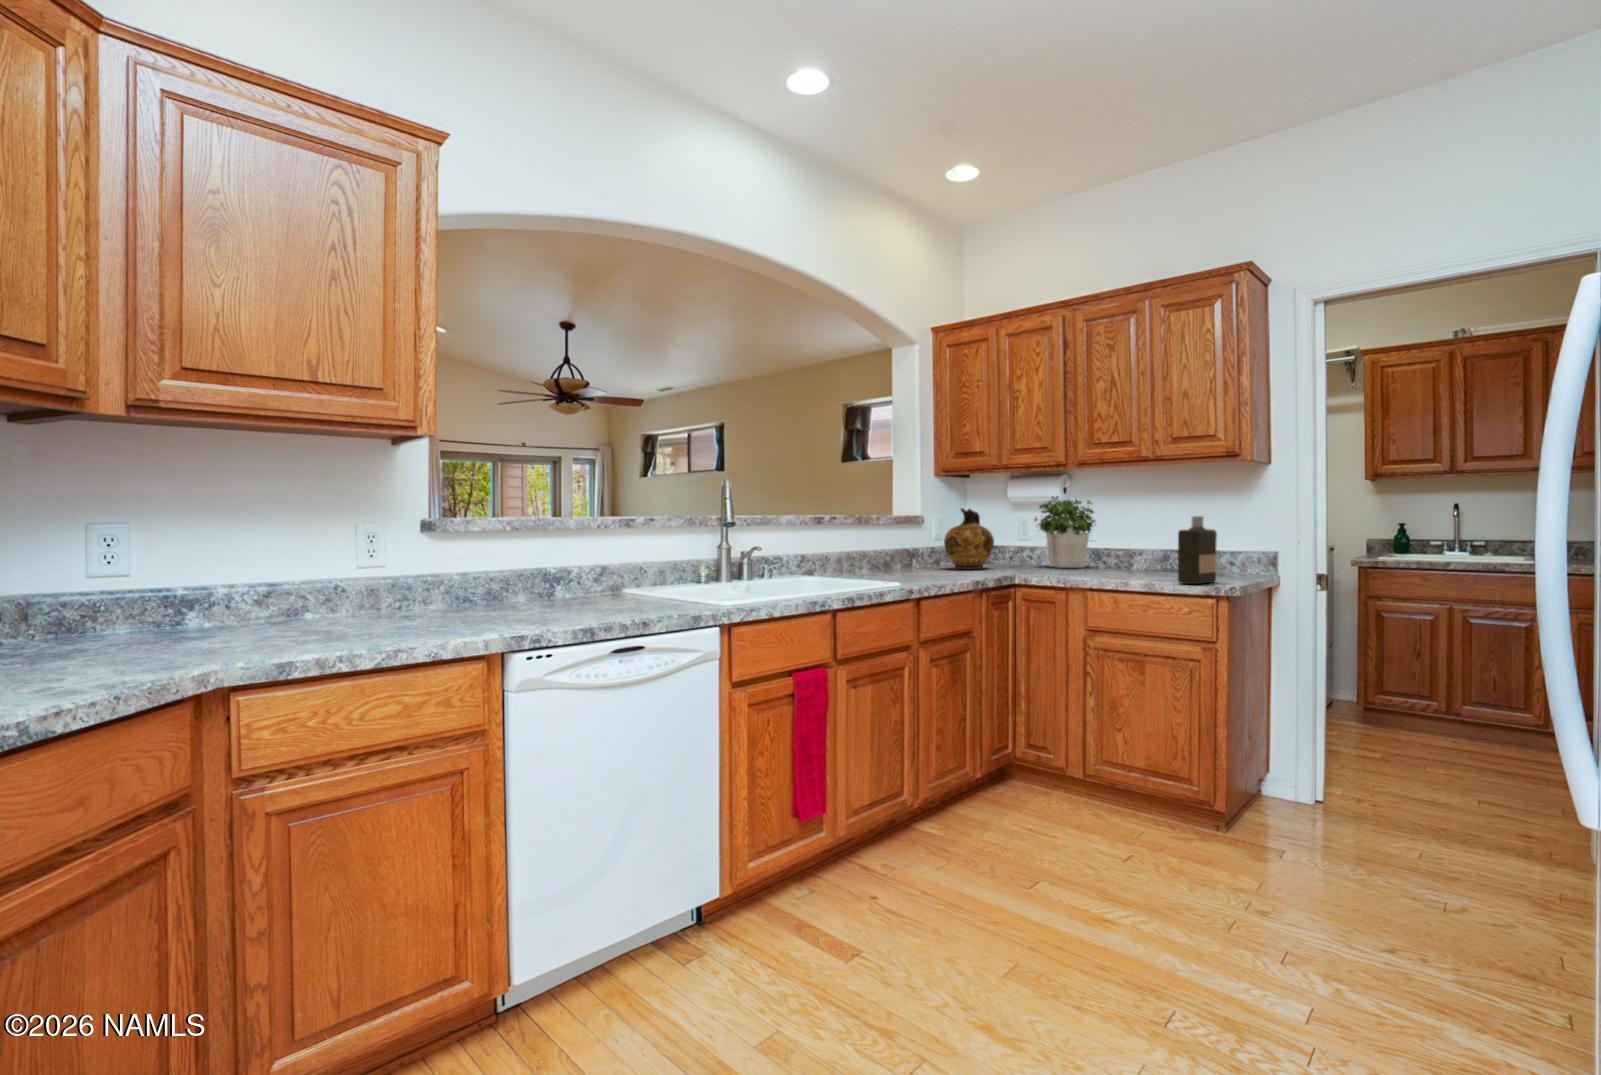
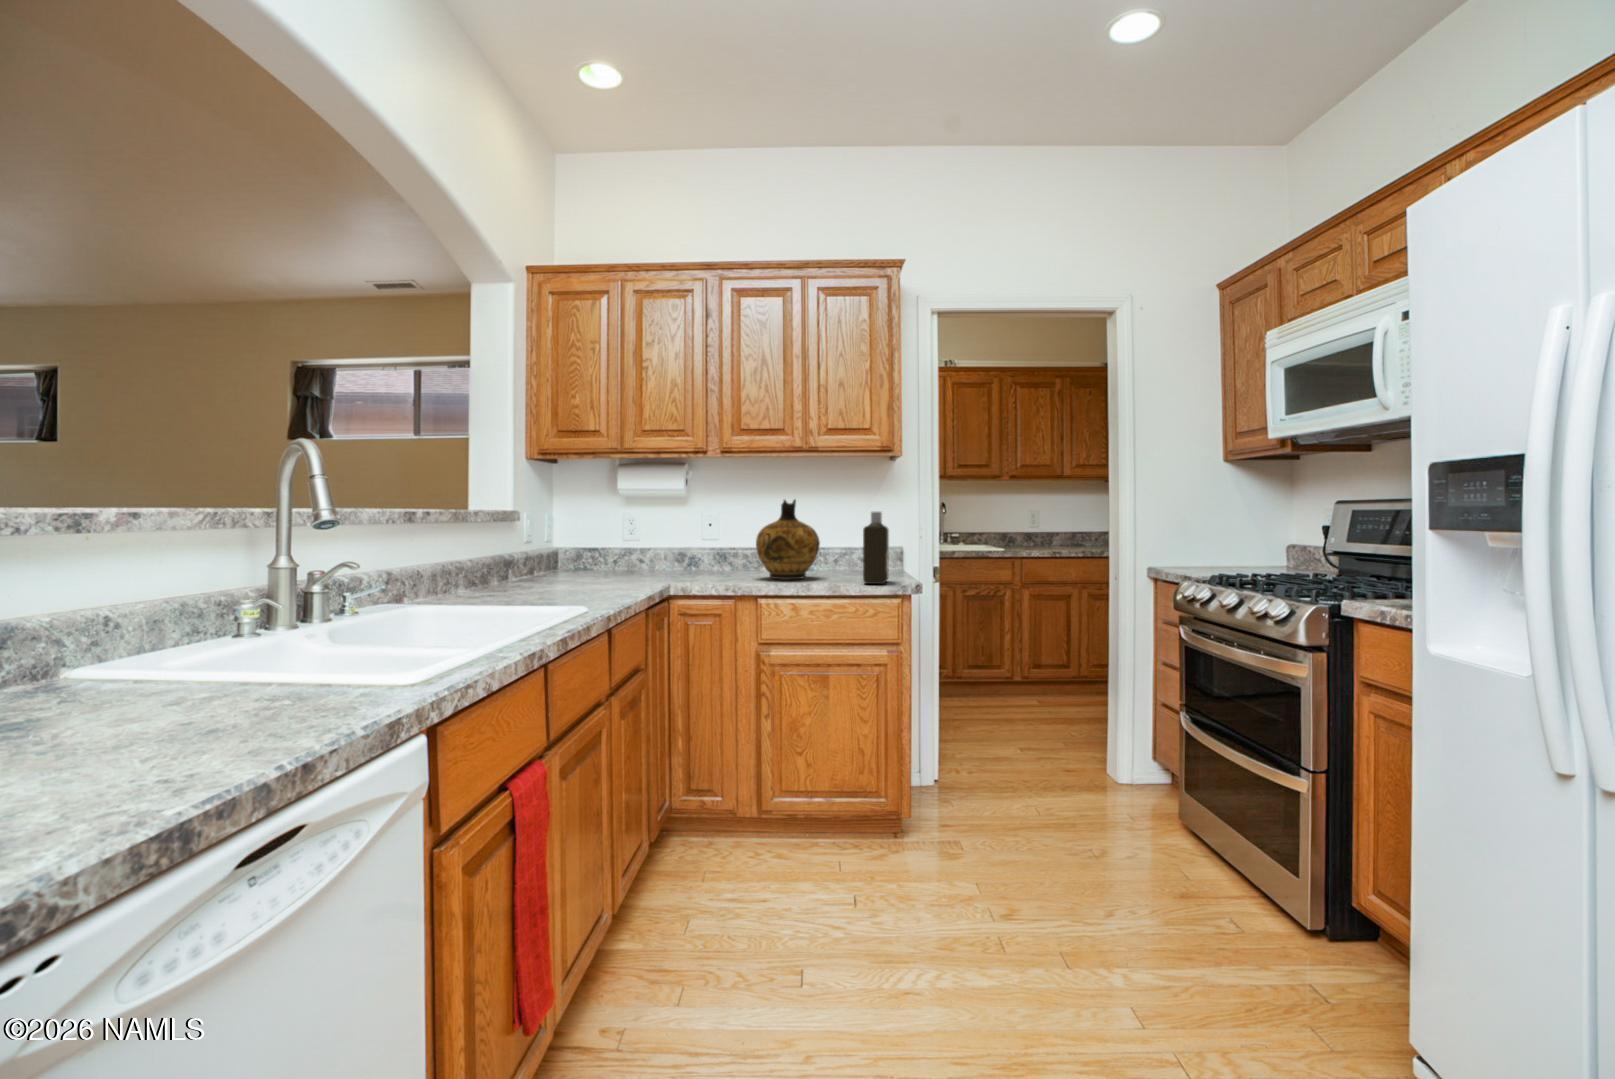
potted plant: present [1035,496,1095,568] -> none [650,489,720,572]
ceramic jug: present [944,508,994,569] -> present [756,500,820,580]

